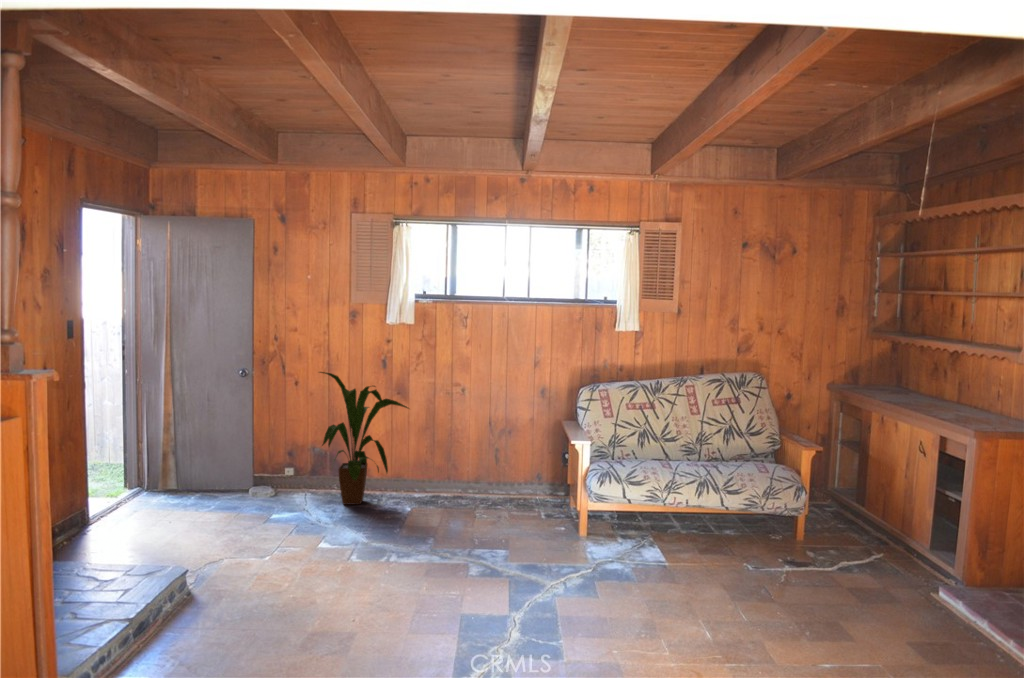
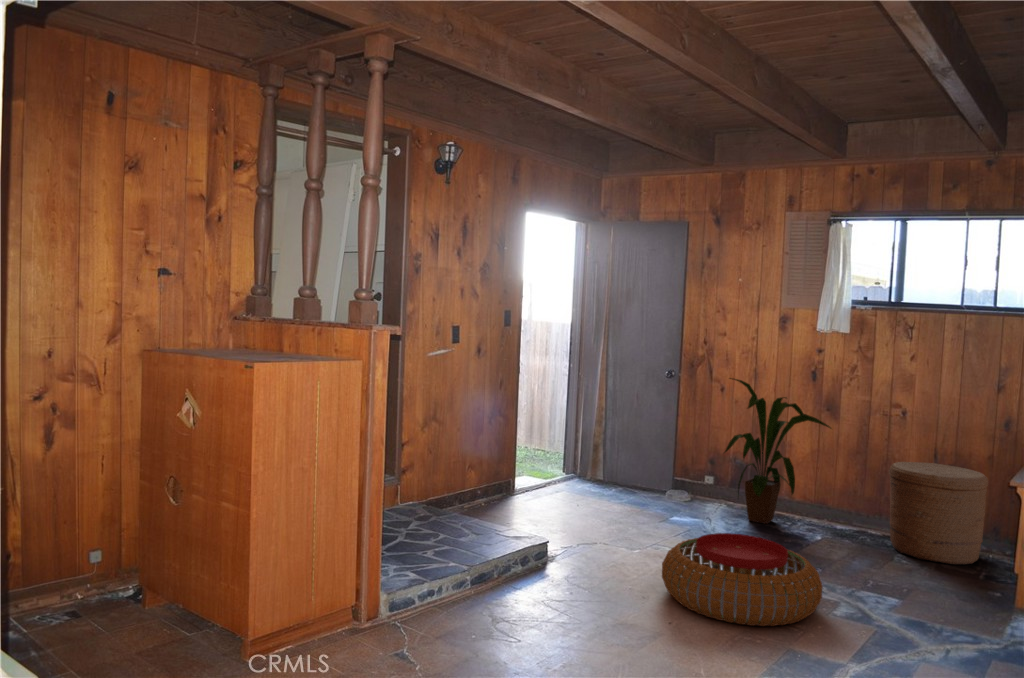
basket: none [460,427,530,508] -> present [889,462,988,564]
pouf: none [318,524,466,614] -> present [662,533,823,626]

